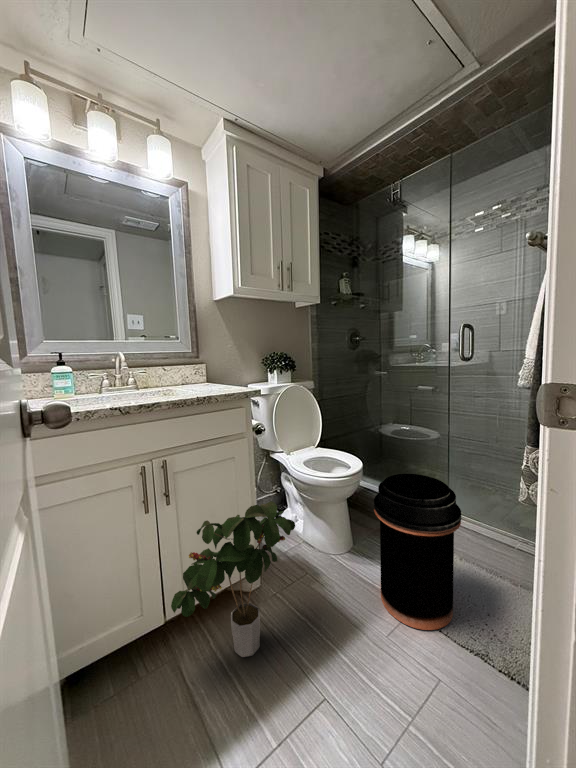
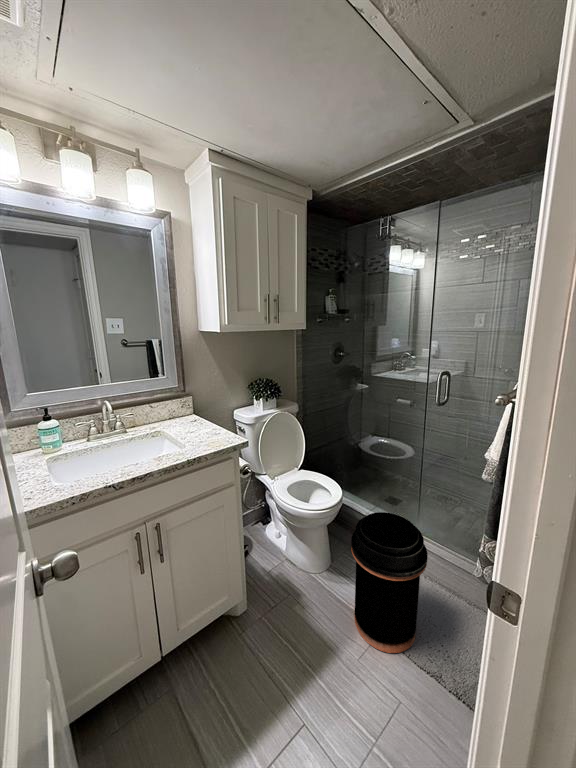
potted plant: present [171,501,295,657] -> none [168,545,280,686]

